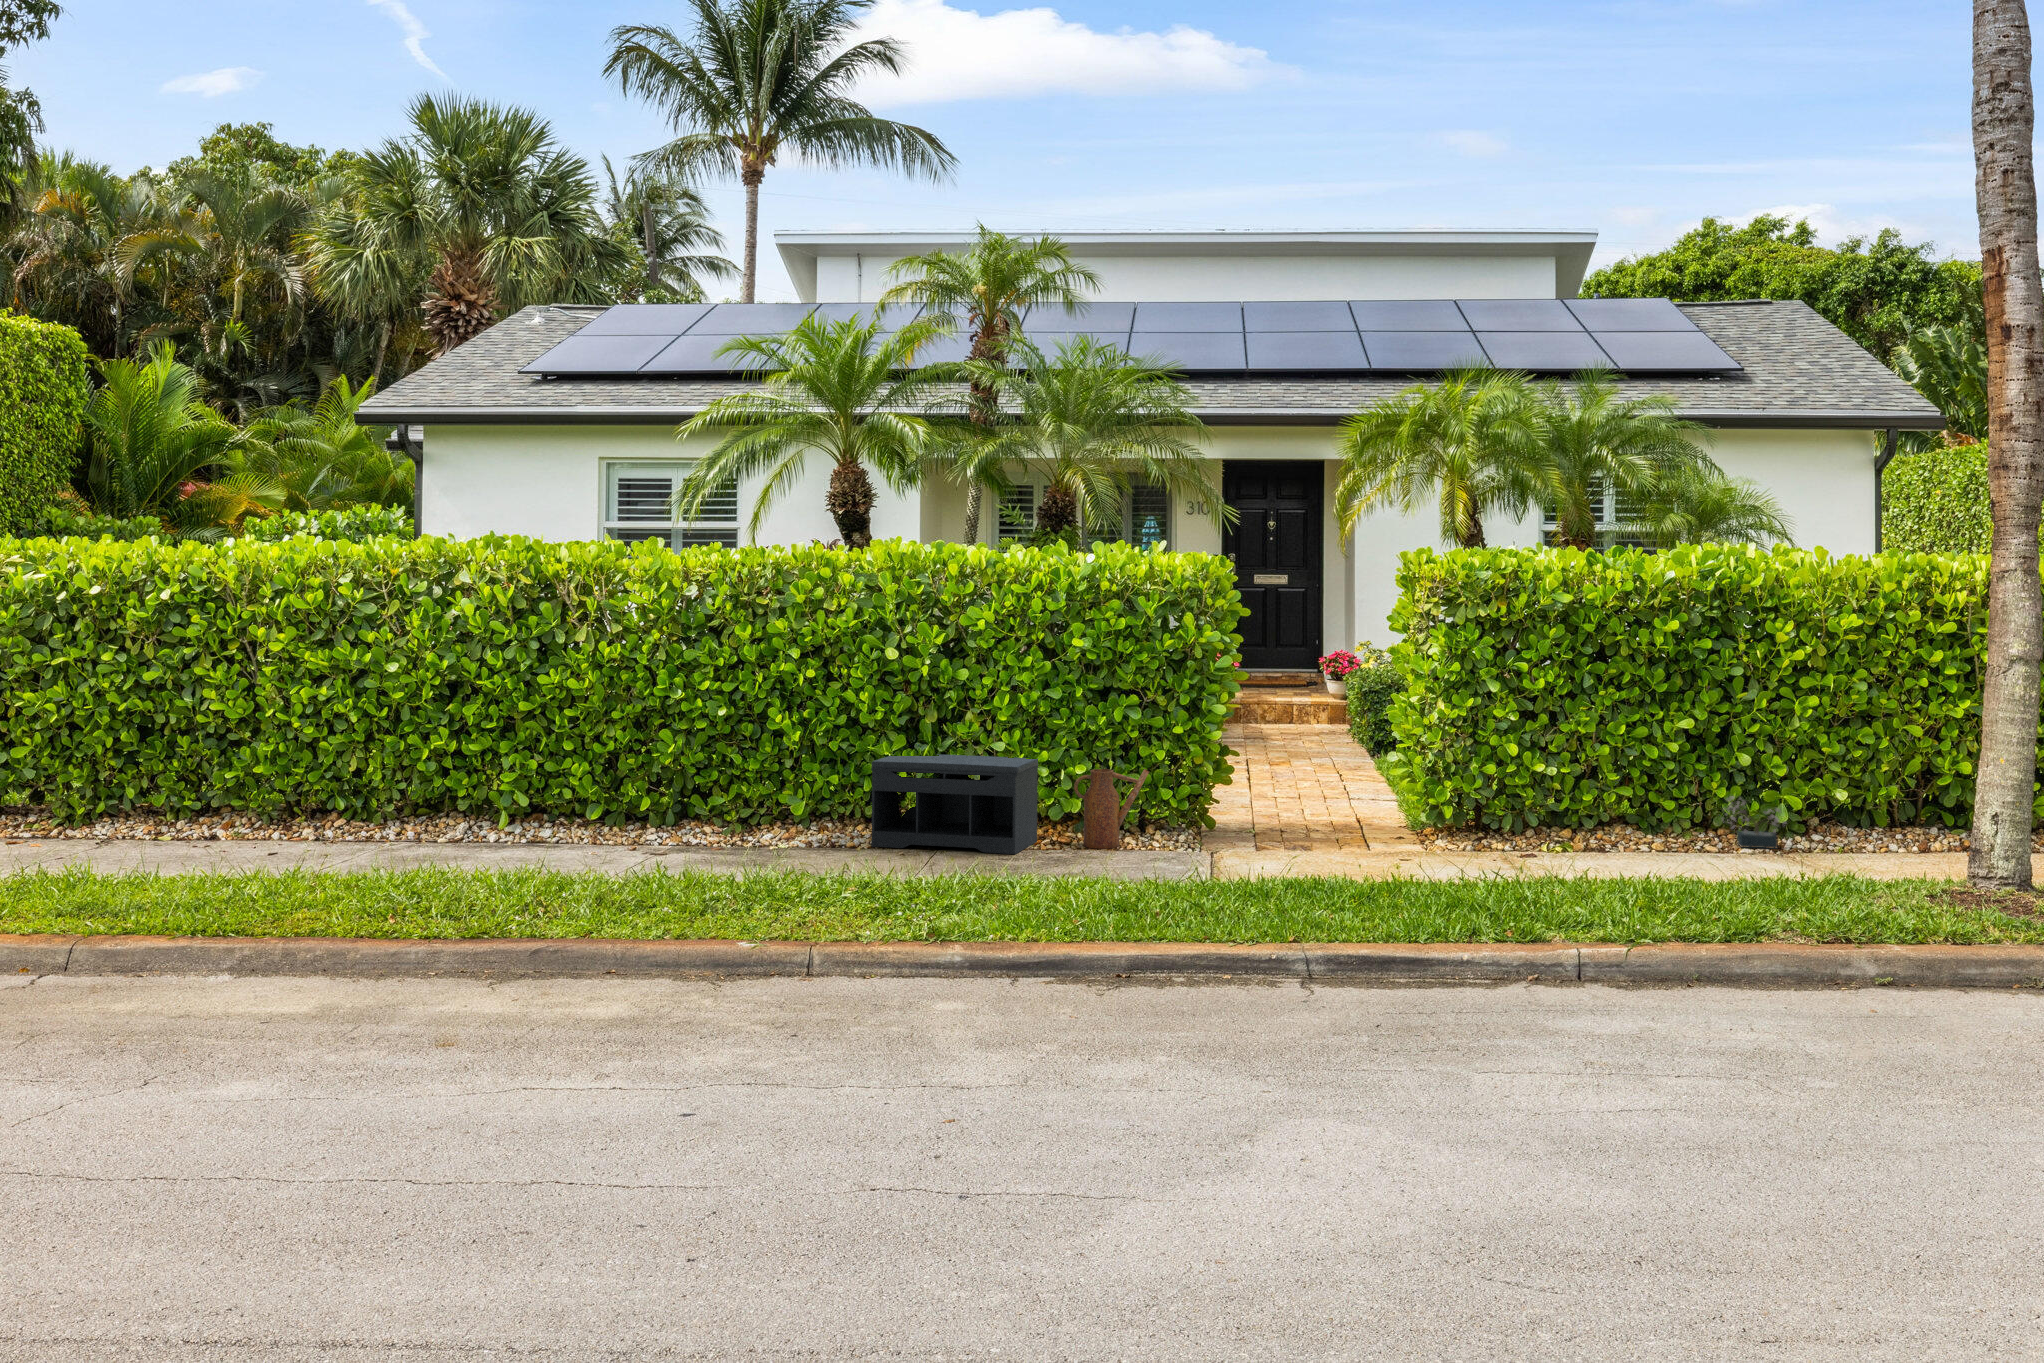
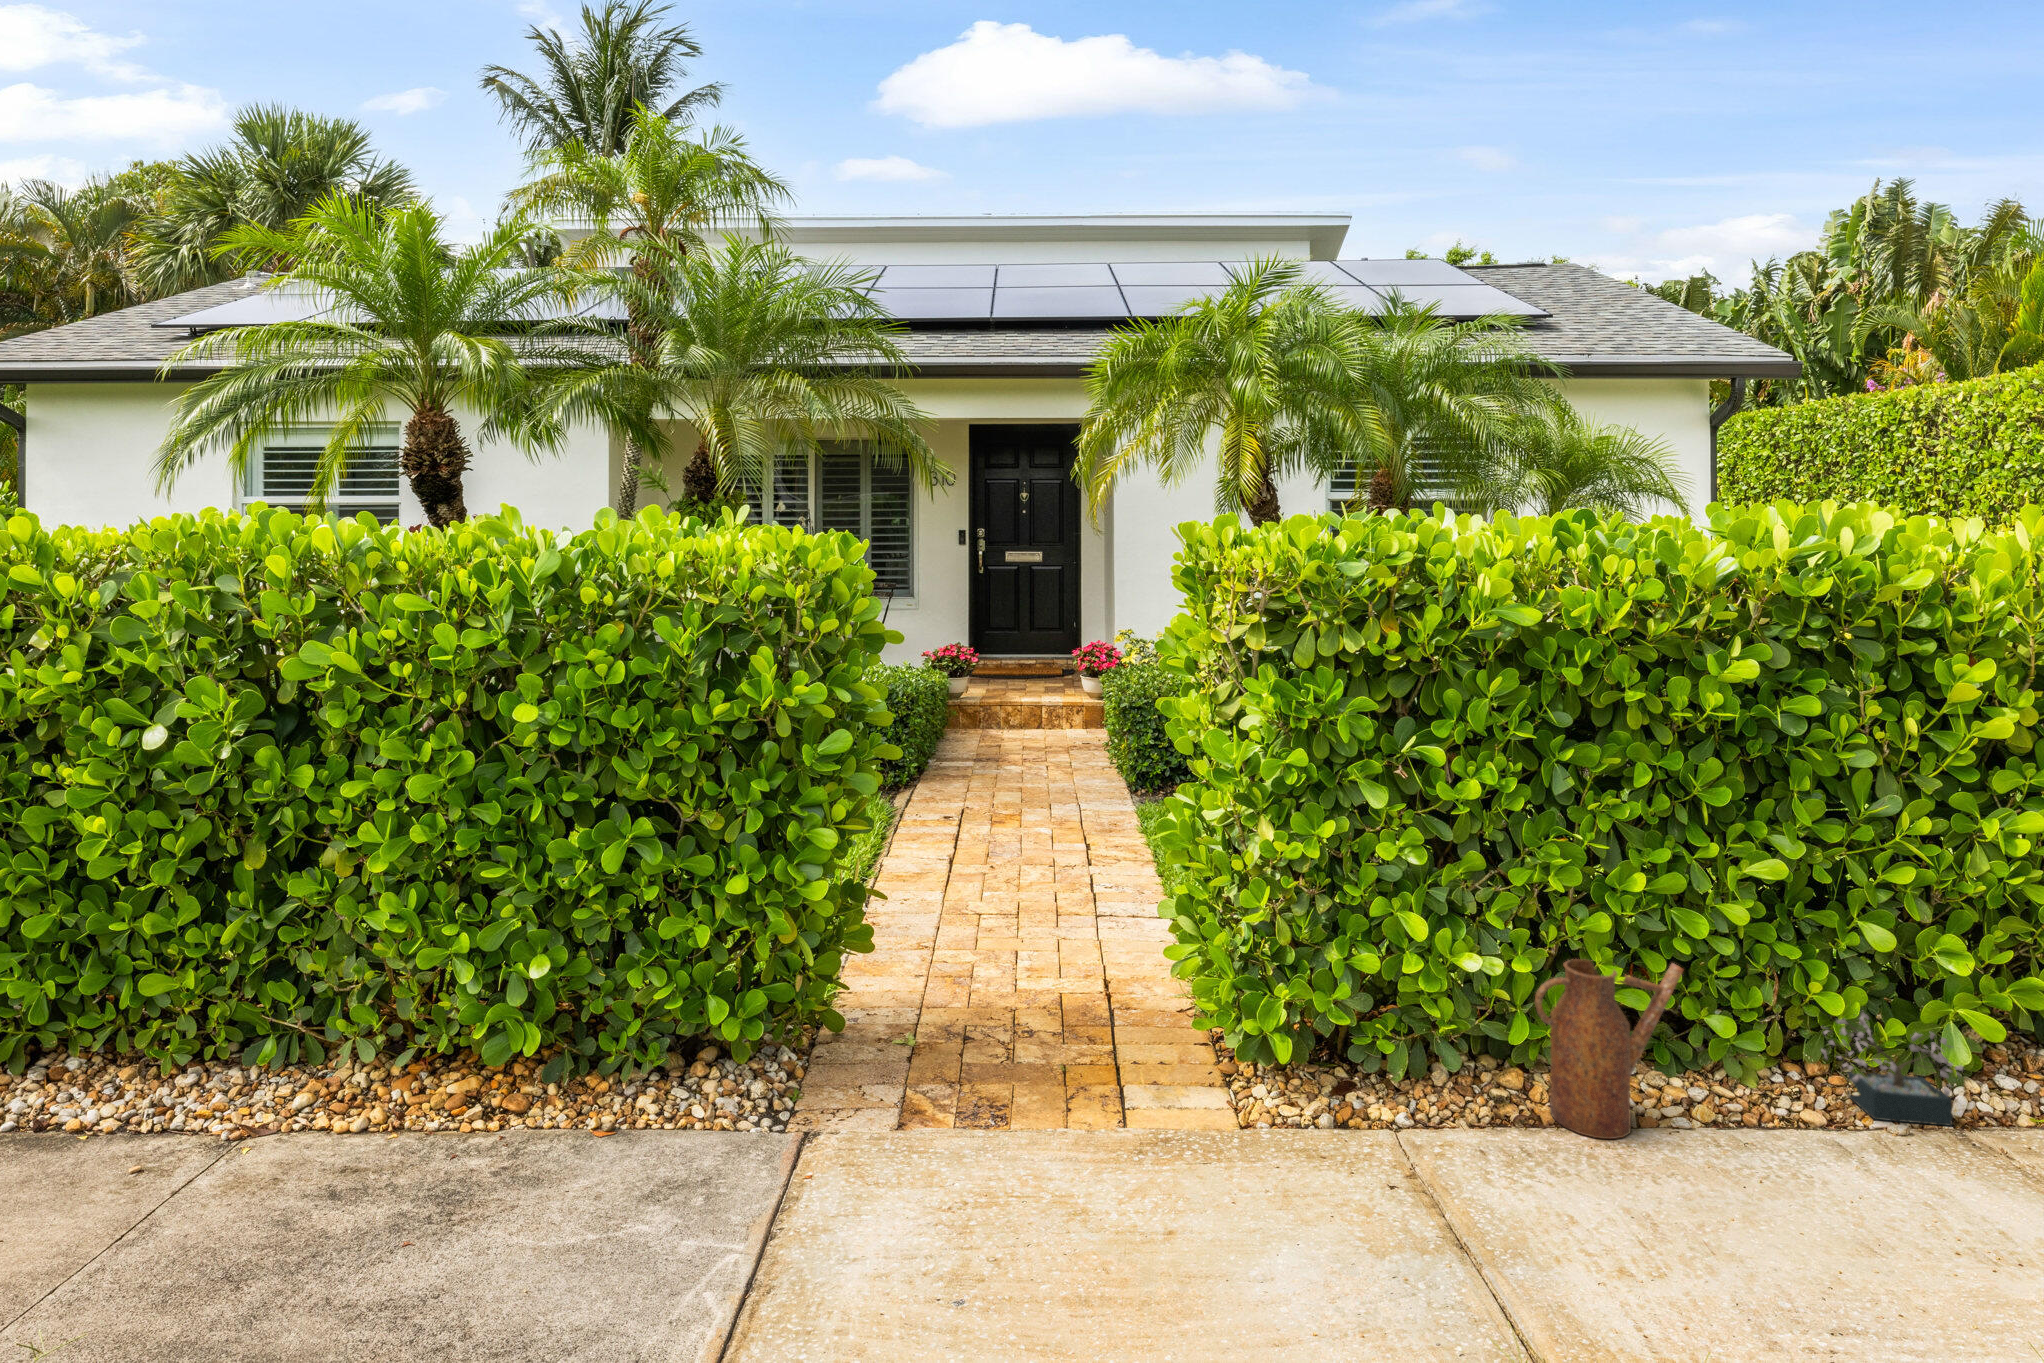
bench: present [871,754,1039,854] -> none [35,933,440,1217]
watering can: present [1074,769,1149,849] -> present [1535,959,1683,1139]

